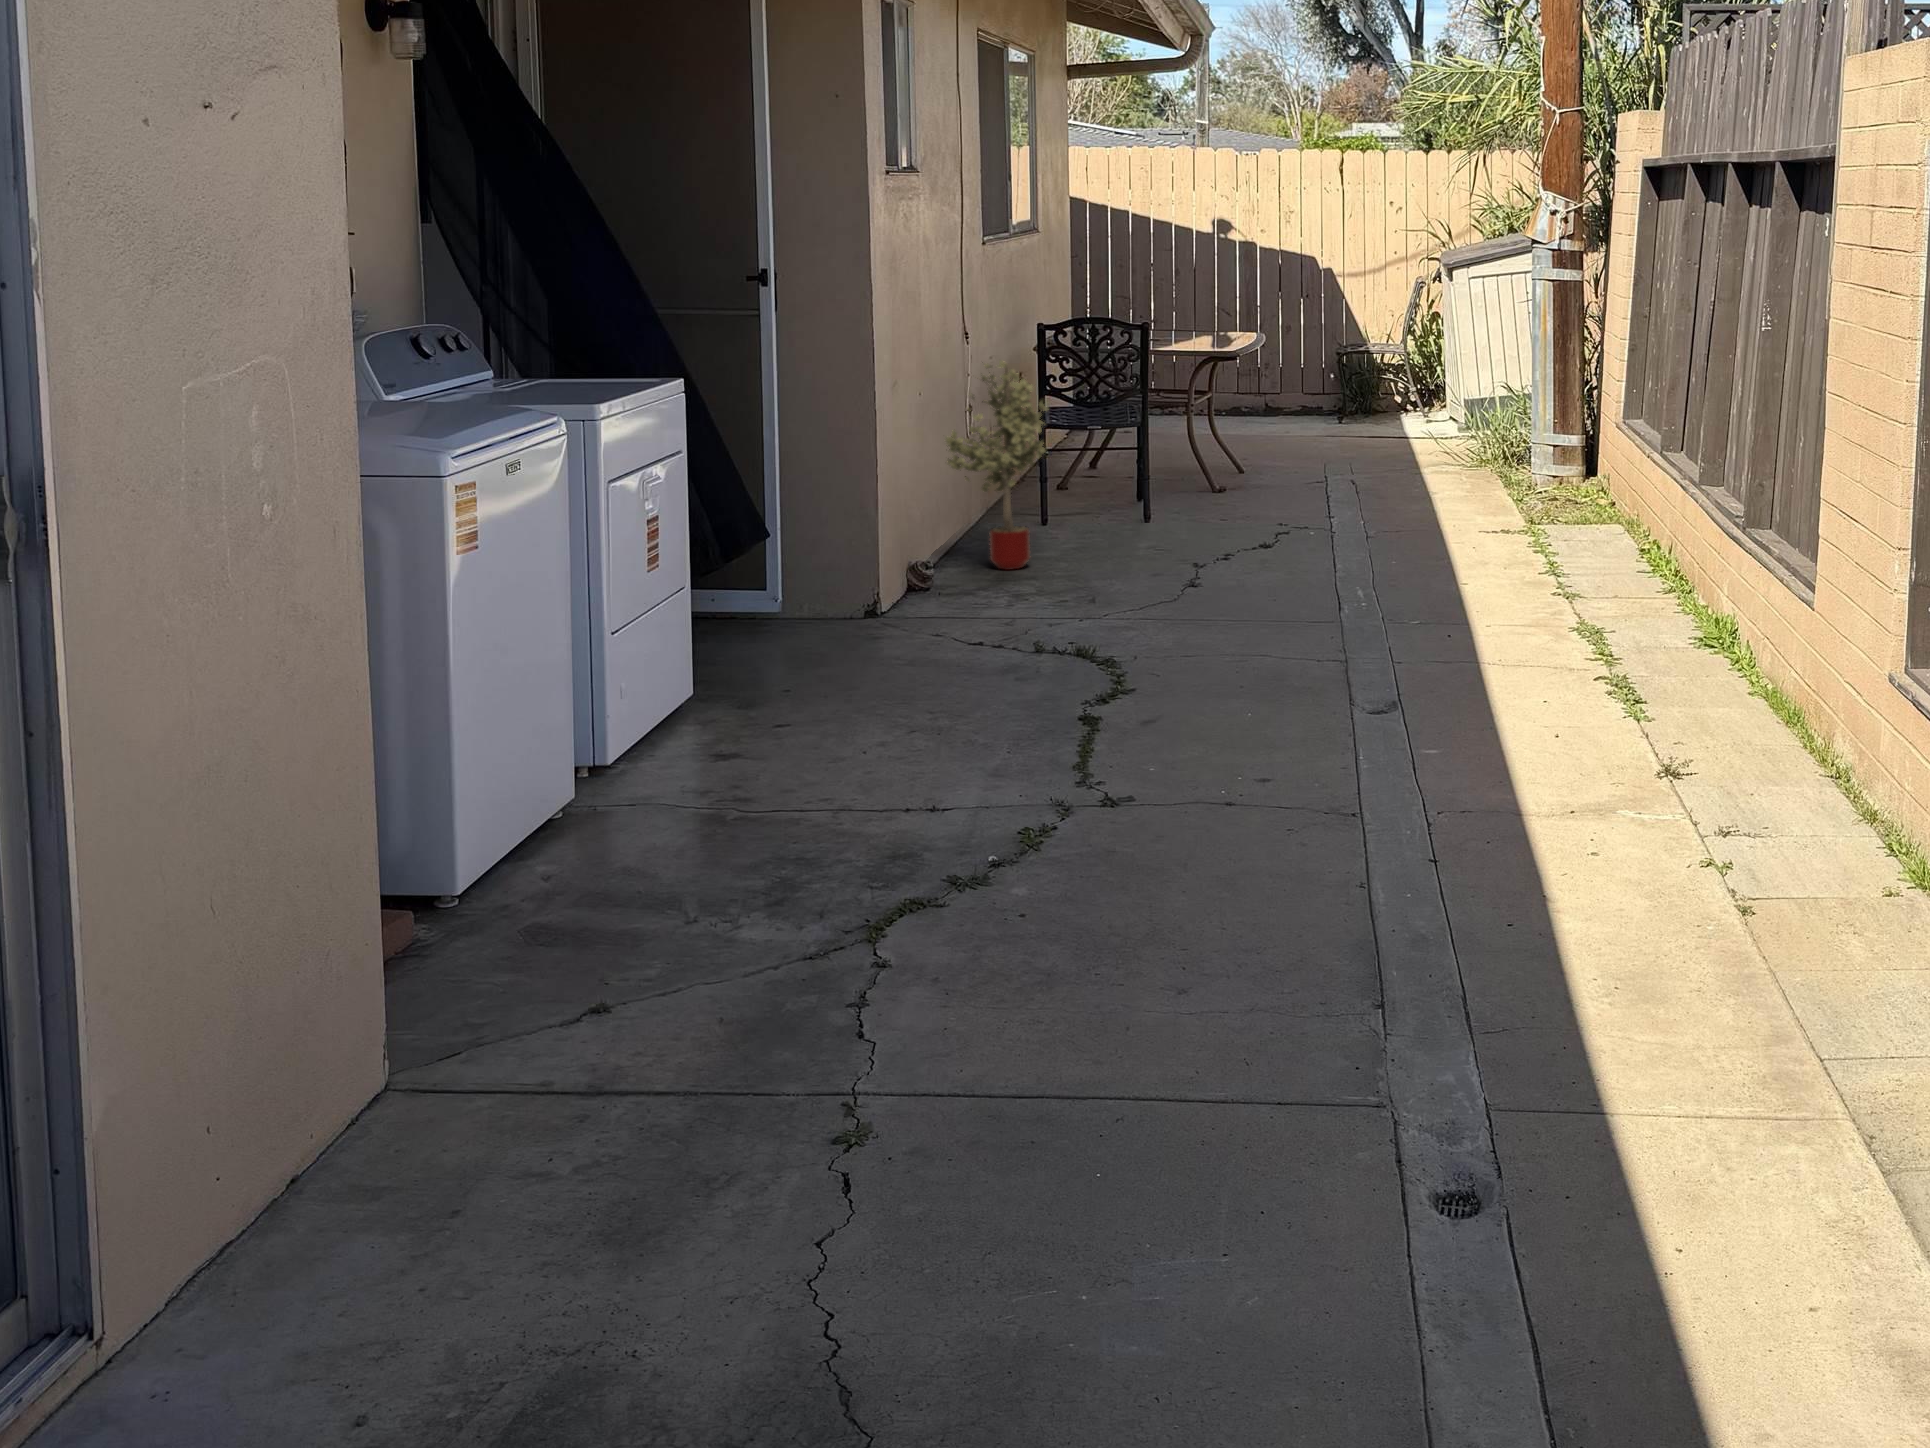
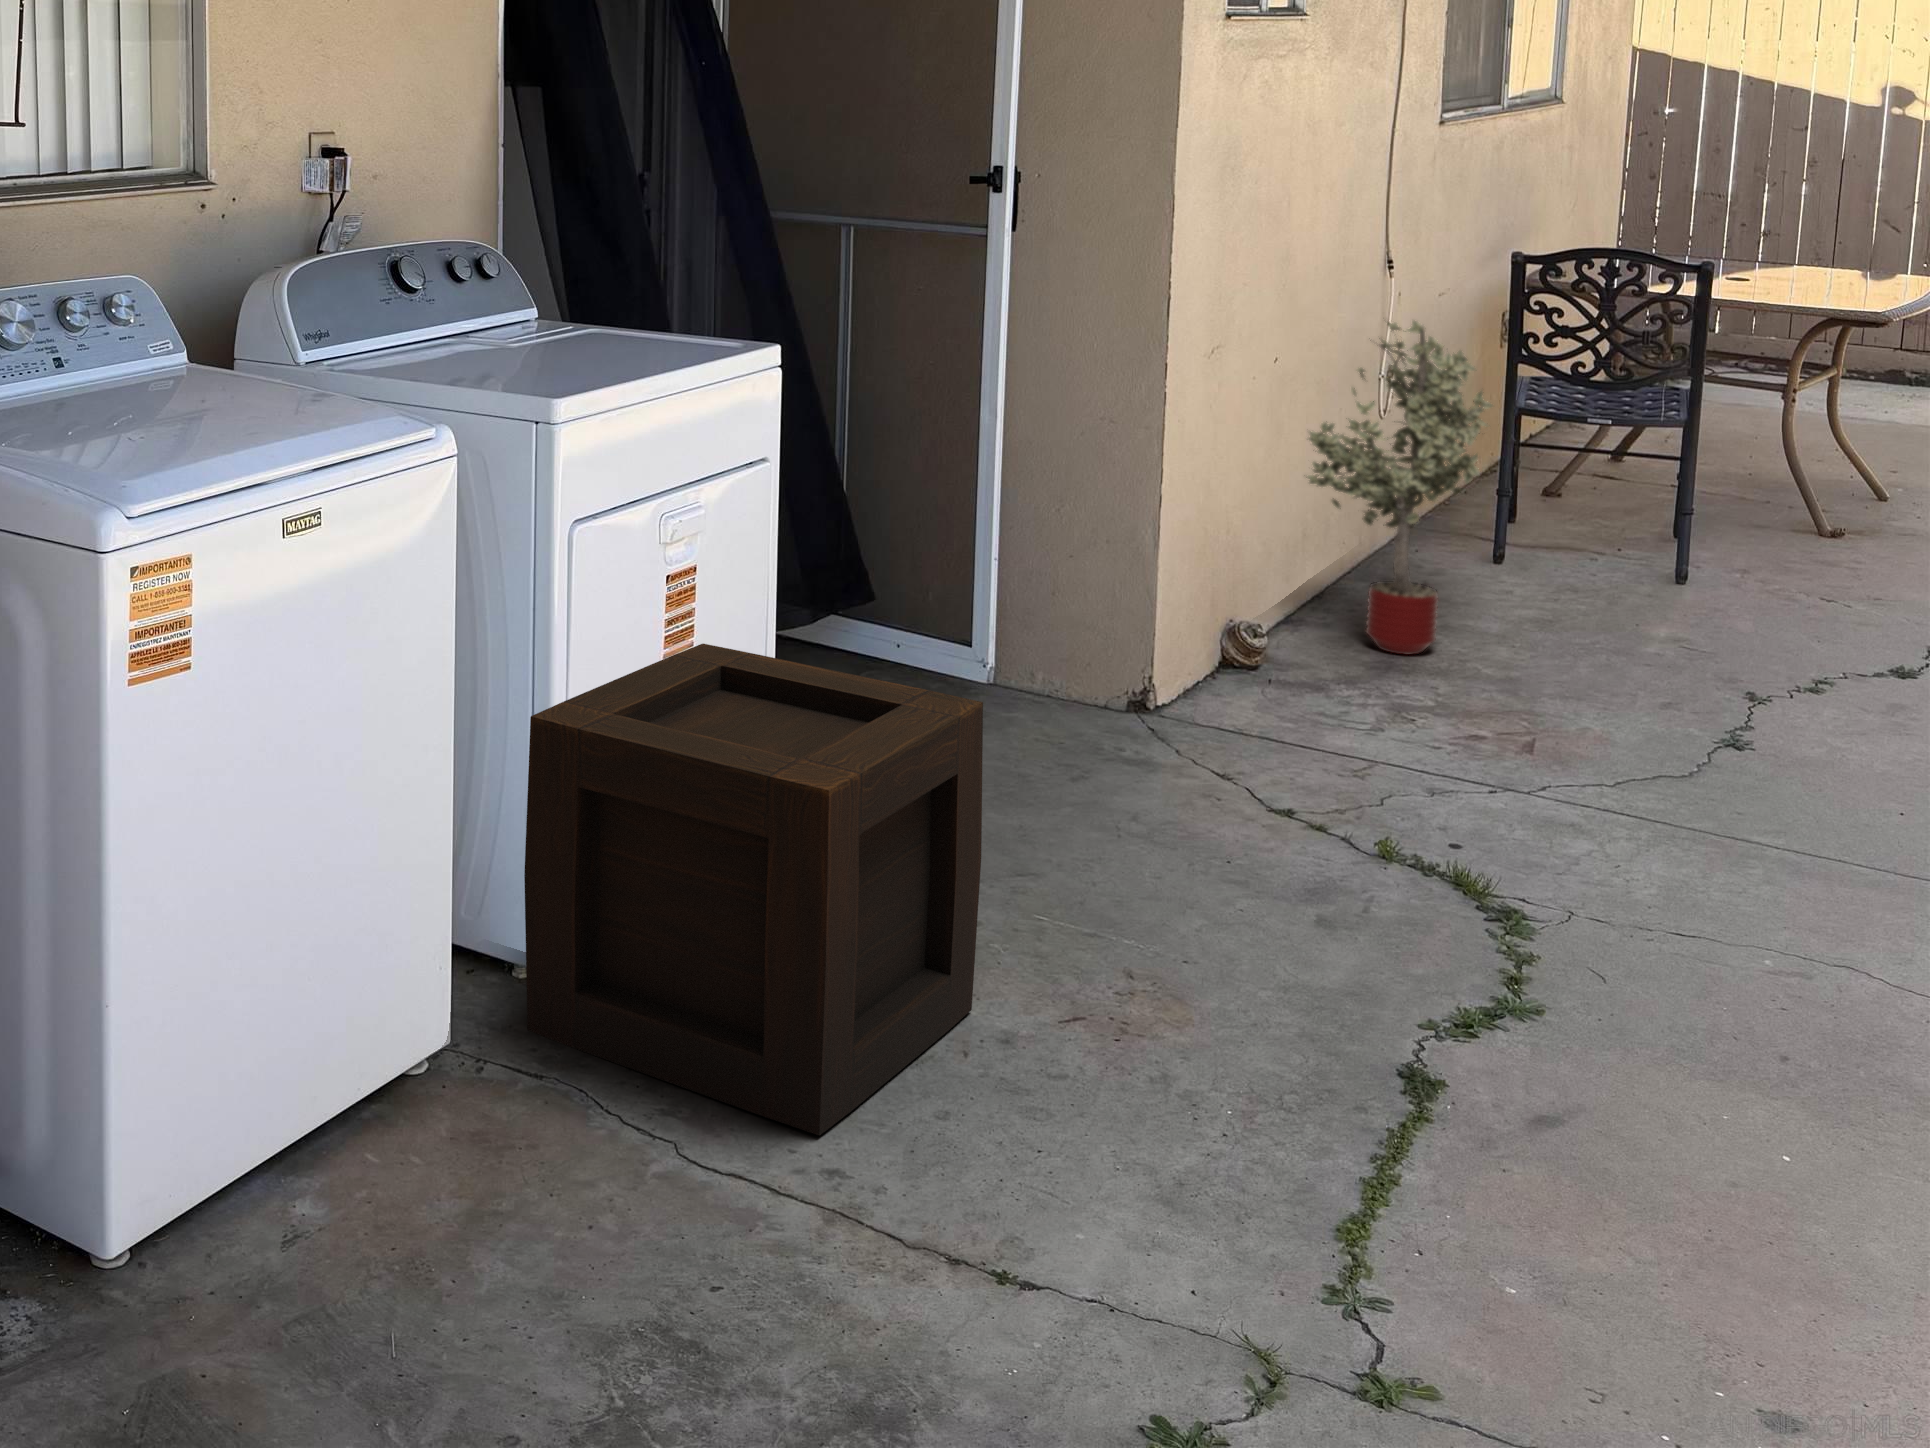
wooden crate: none [594,559,858,800] -> present [524,644,983,1135]

